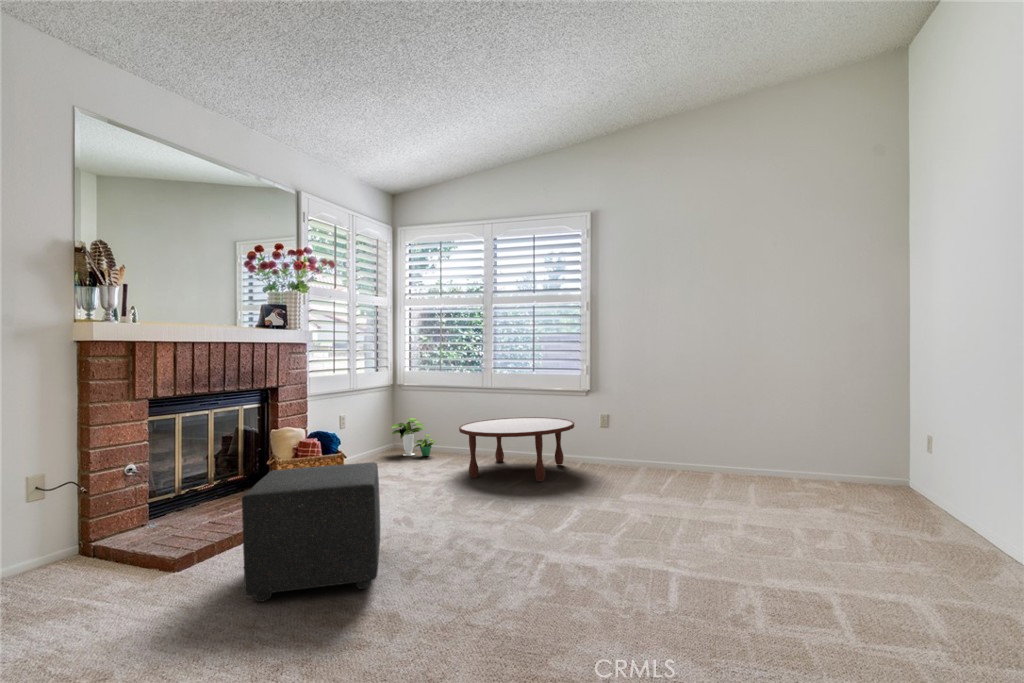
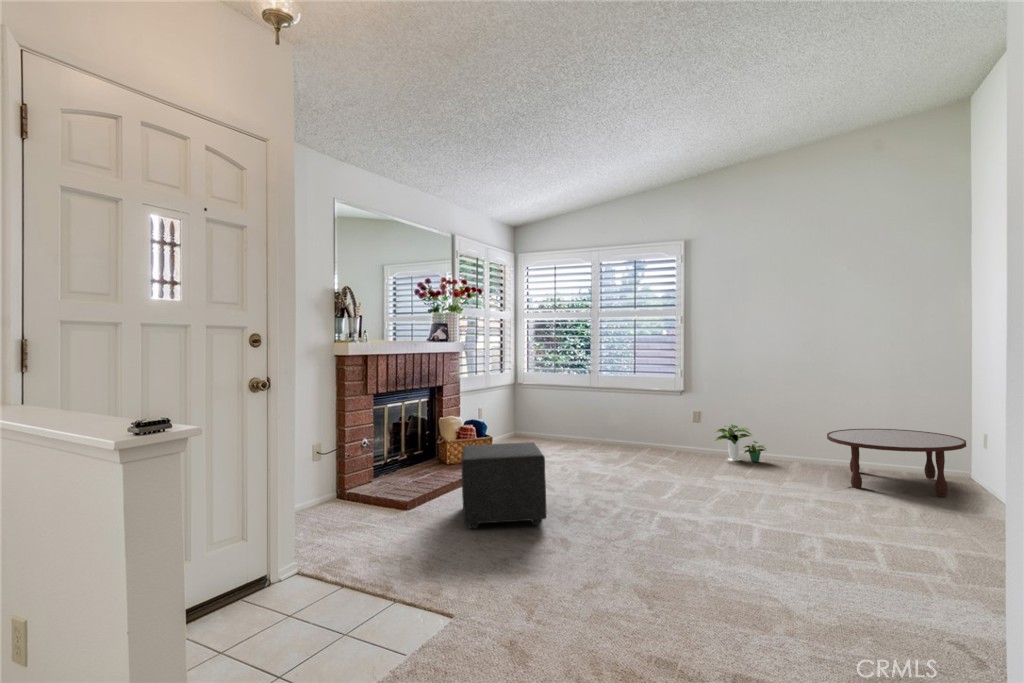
coffee table: present [459,417,574,481] -> present [827,429,966,497]
potted plant: present [390,418,435,456] -> present [715,424,766,462]

